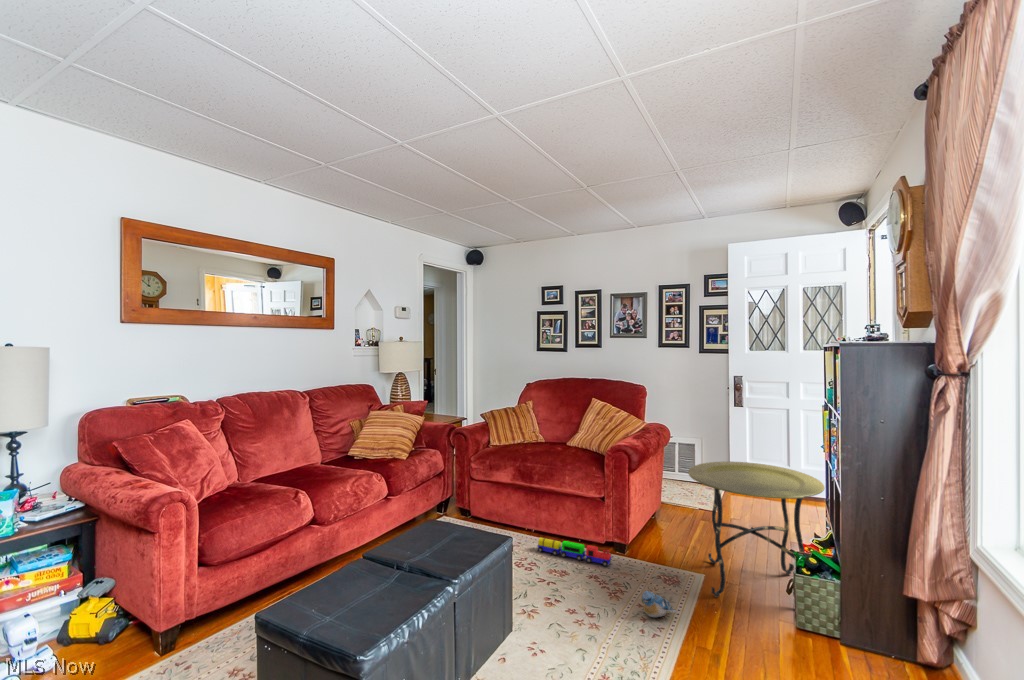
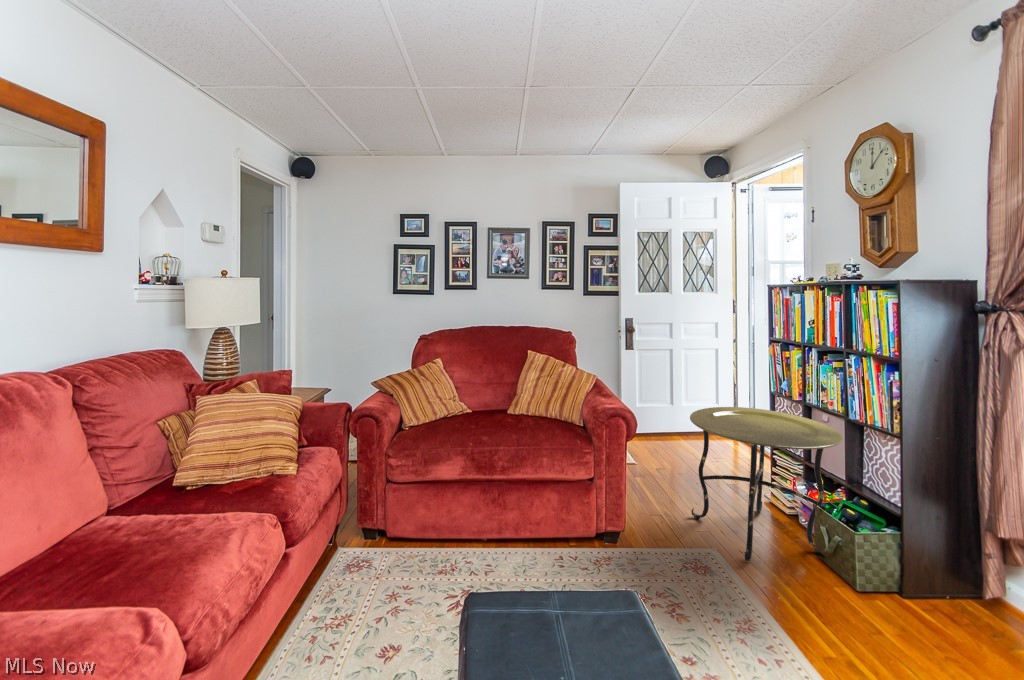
toy train: present [538,538,611,566] -> none [522,537,621,562]
plush toy: present [642,591,676,617] -> none [723,586,758,618]

